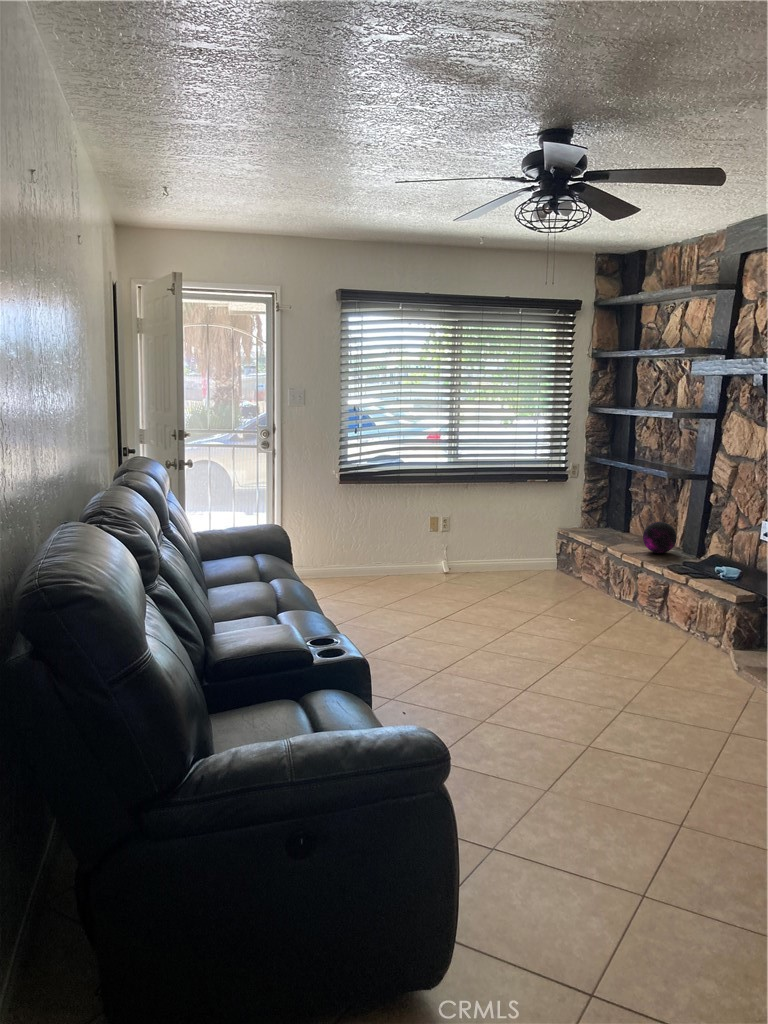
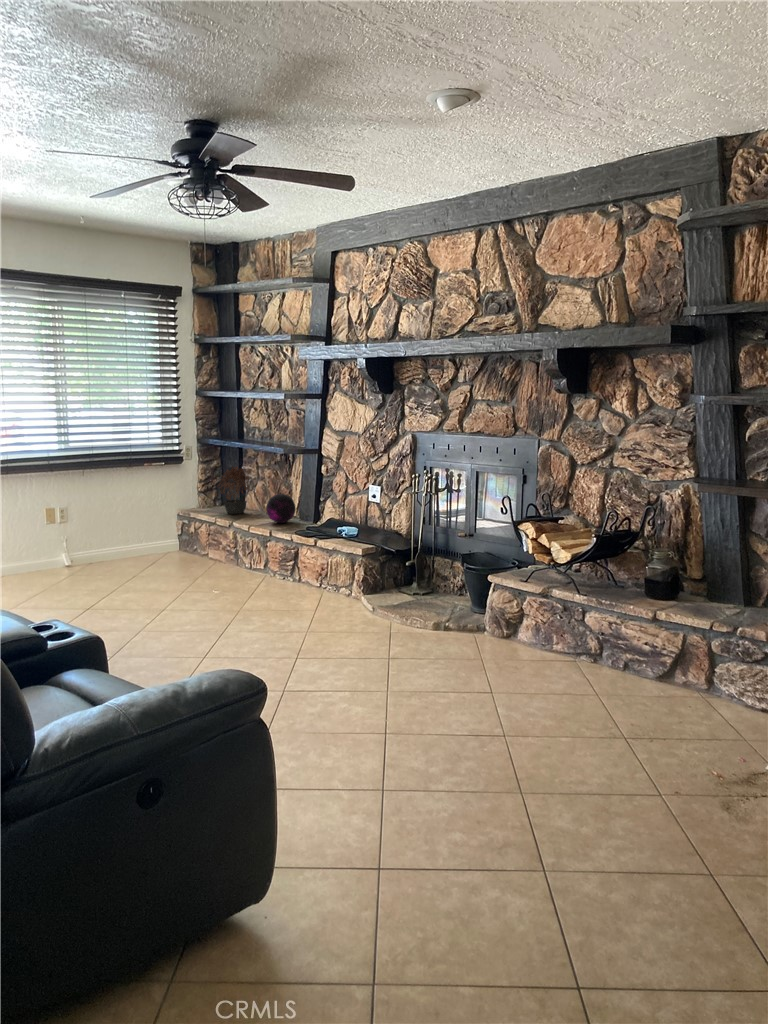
potted plant: none [597,487,637,537] -> present [218,467,249,514]

